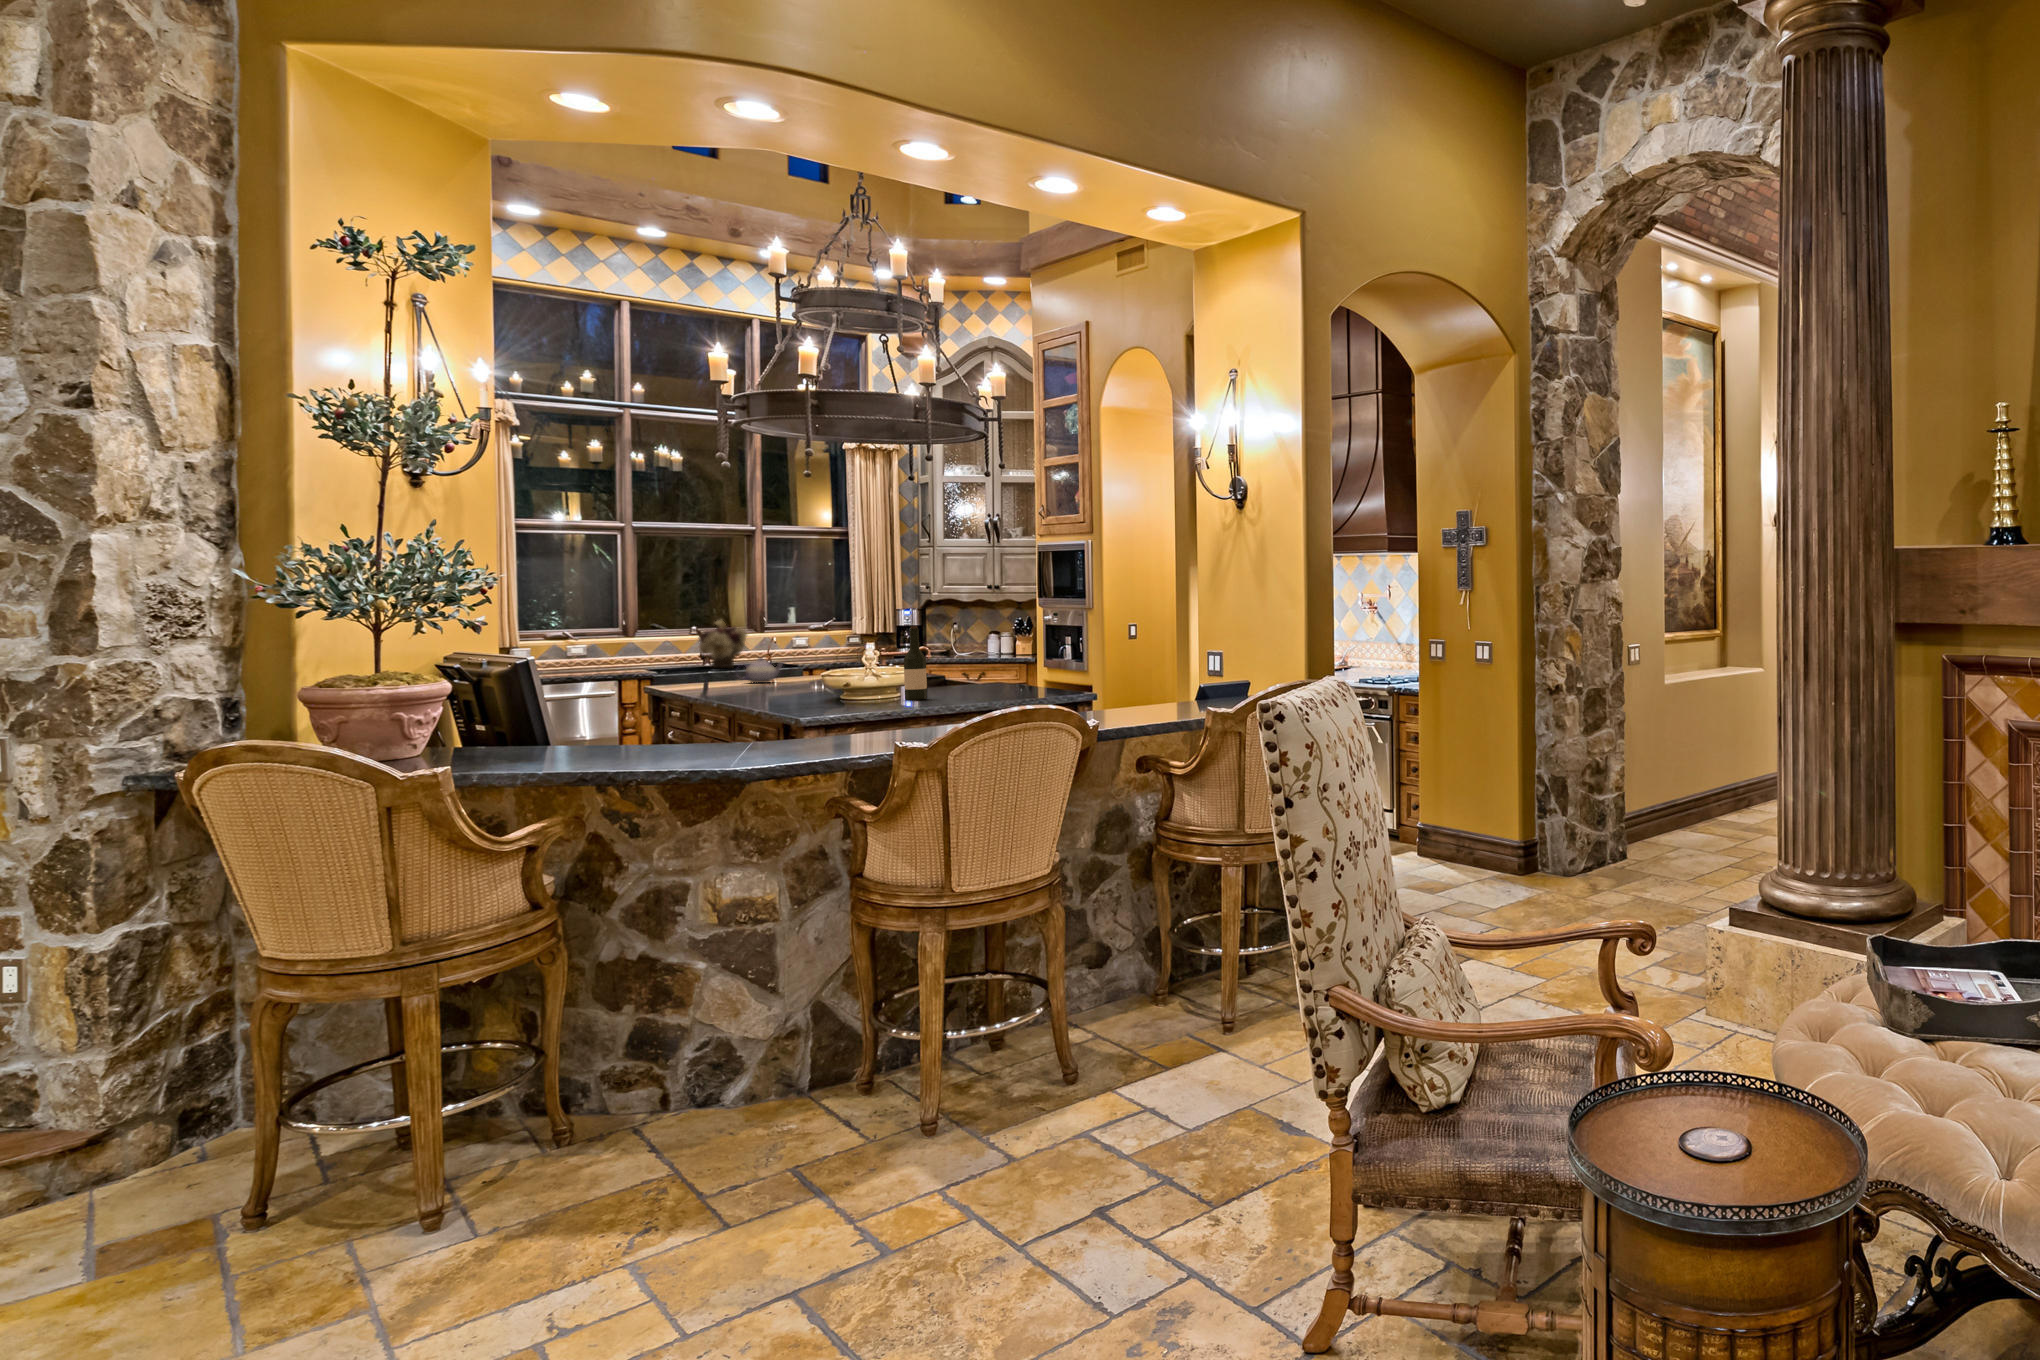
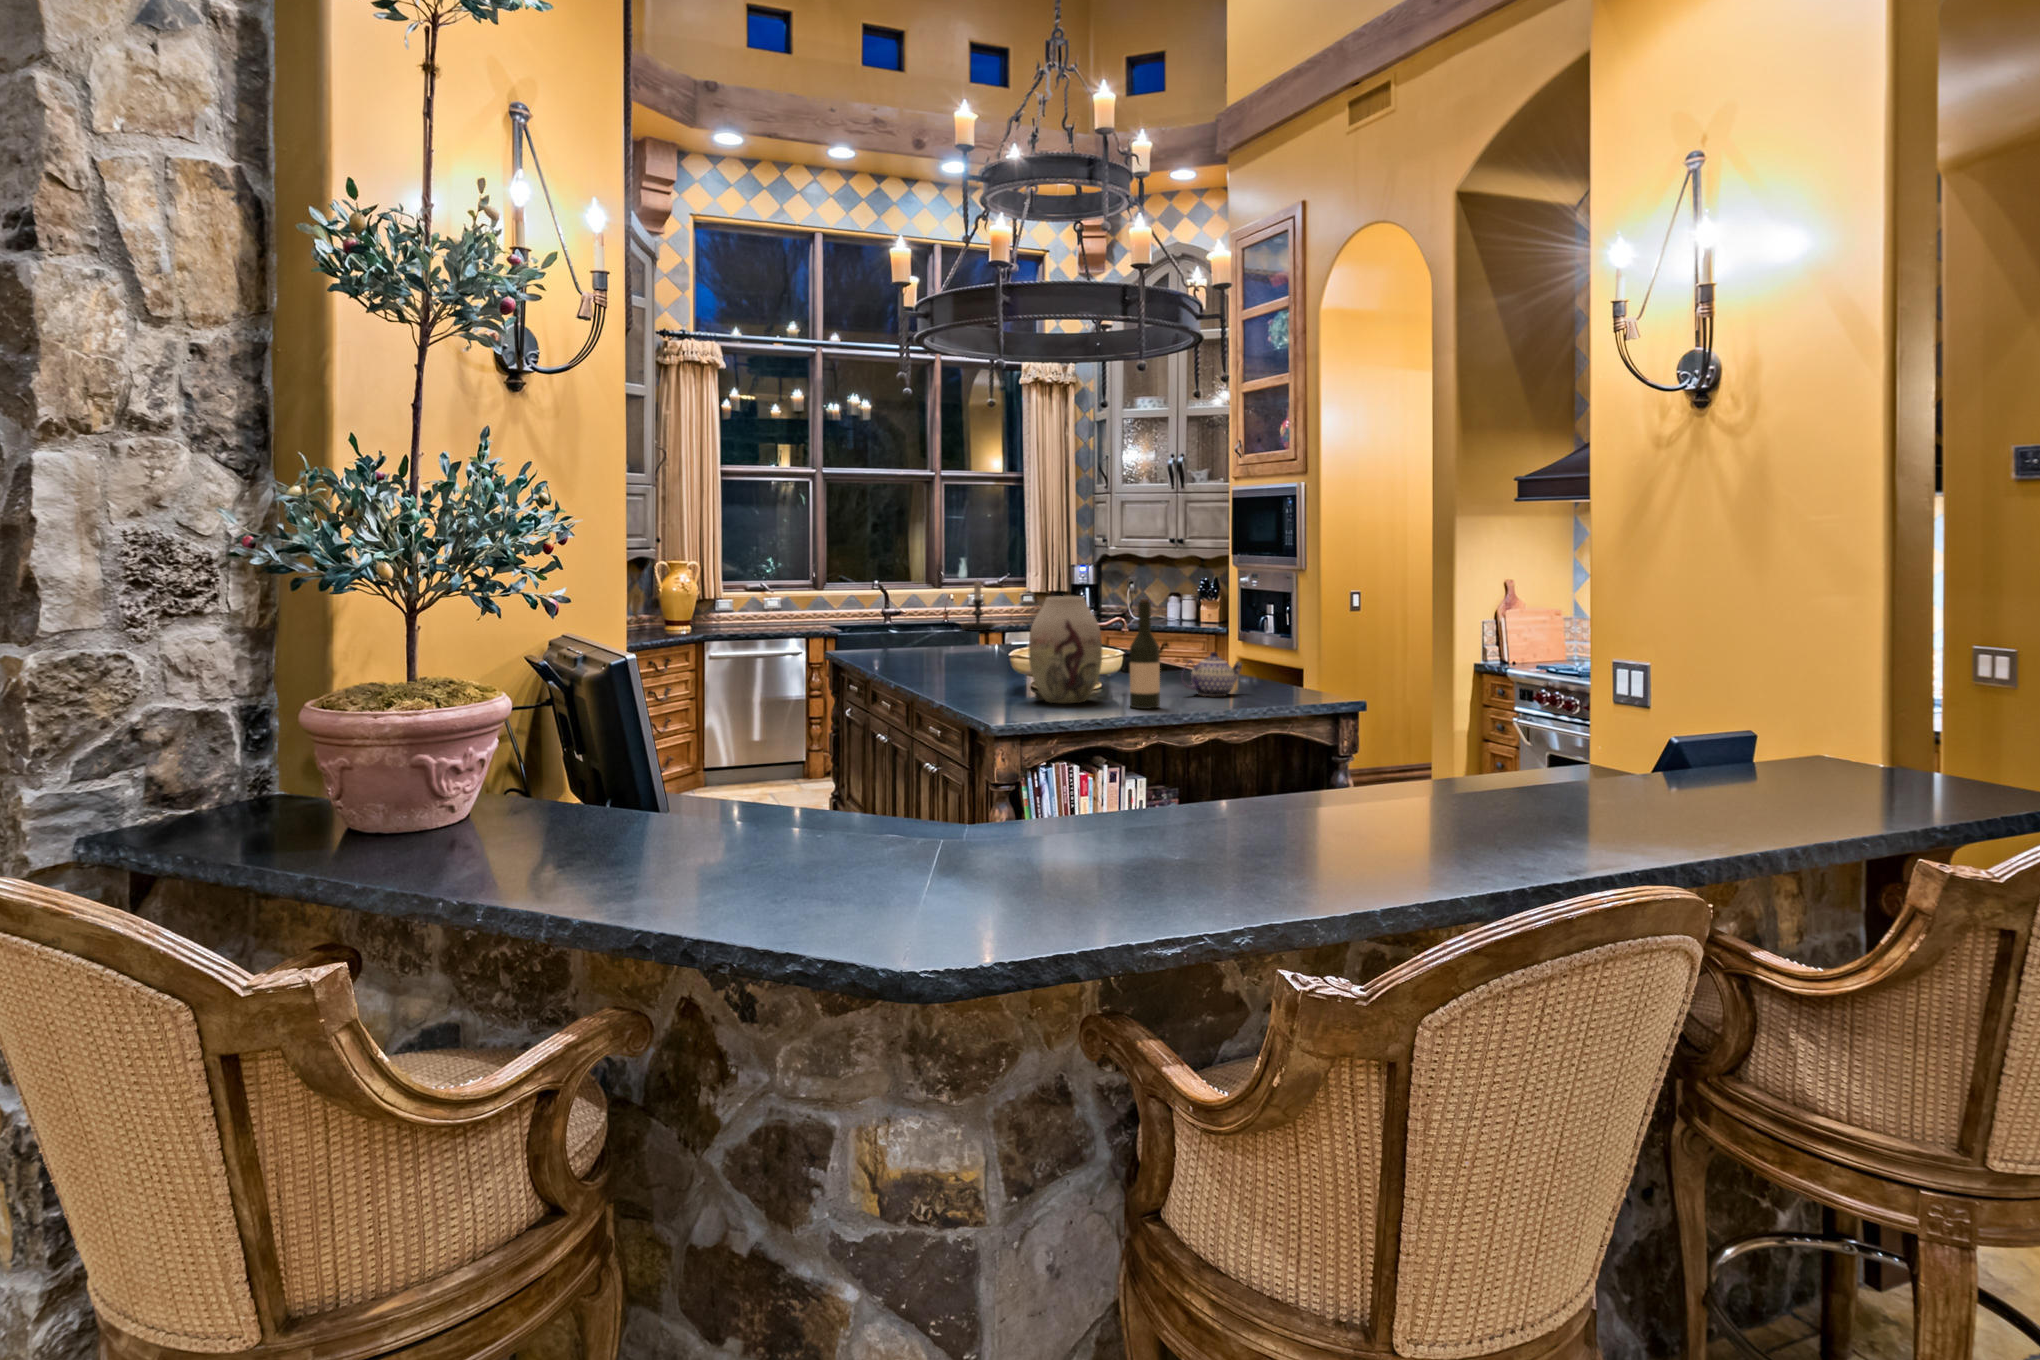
flower arrangement: present [699,620,747,668] -> none [877,576,925,631]
candle holder: none [784,620,821,666] -> present [961,581,996,631]
vase: none [828,626,886,700] -> present [1029,596,1102,703]
teapot: present [743,658,782,683] -> present [1181,652,1242,696]

